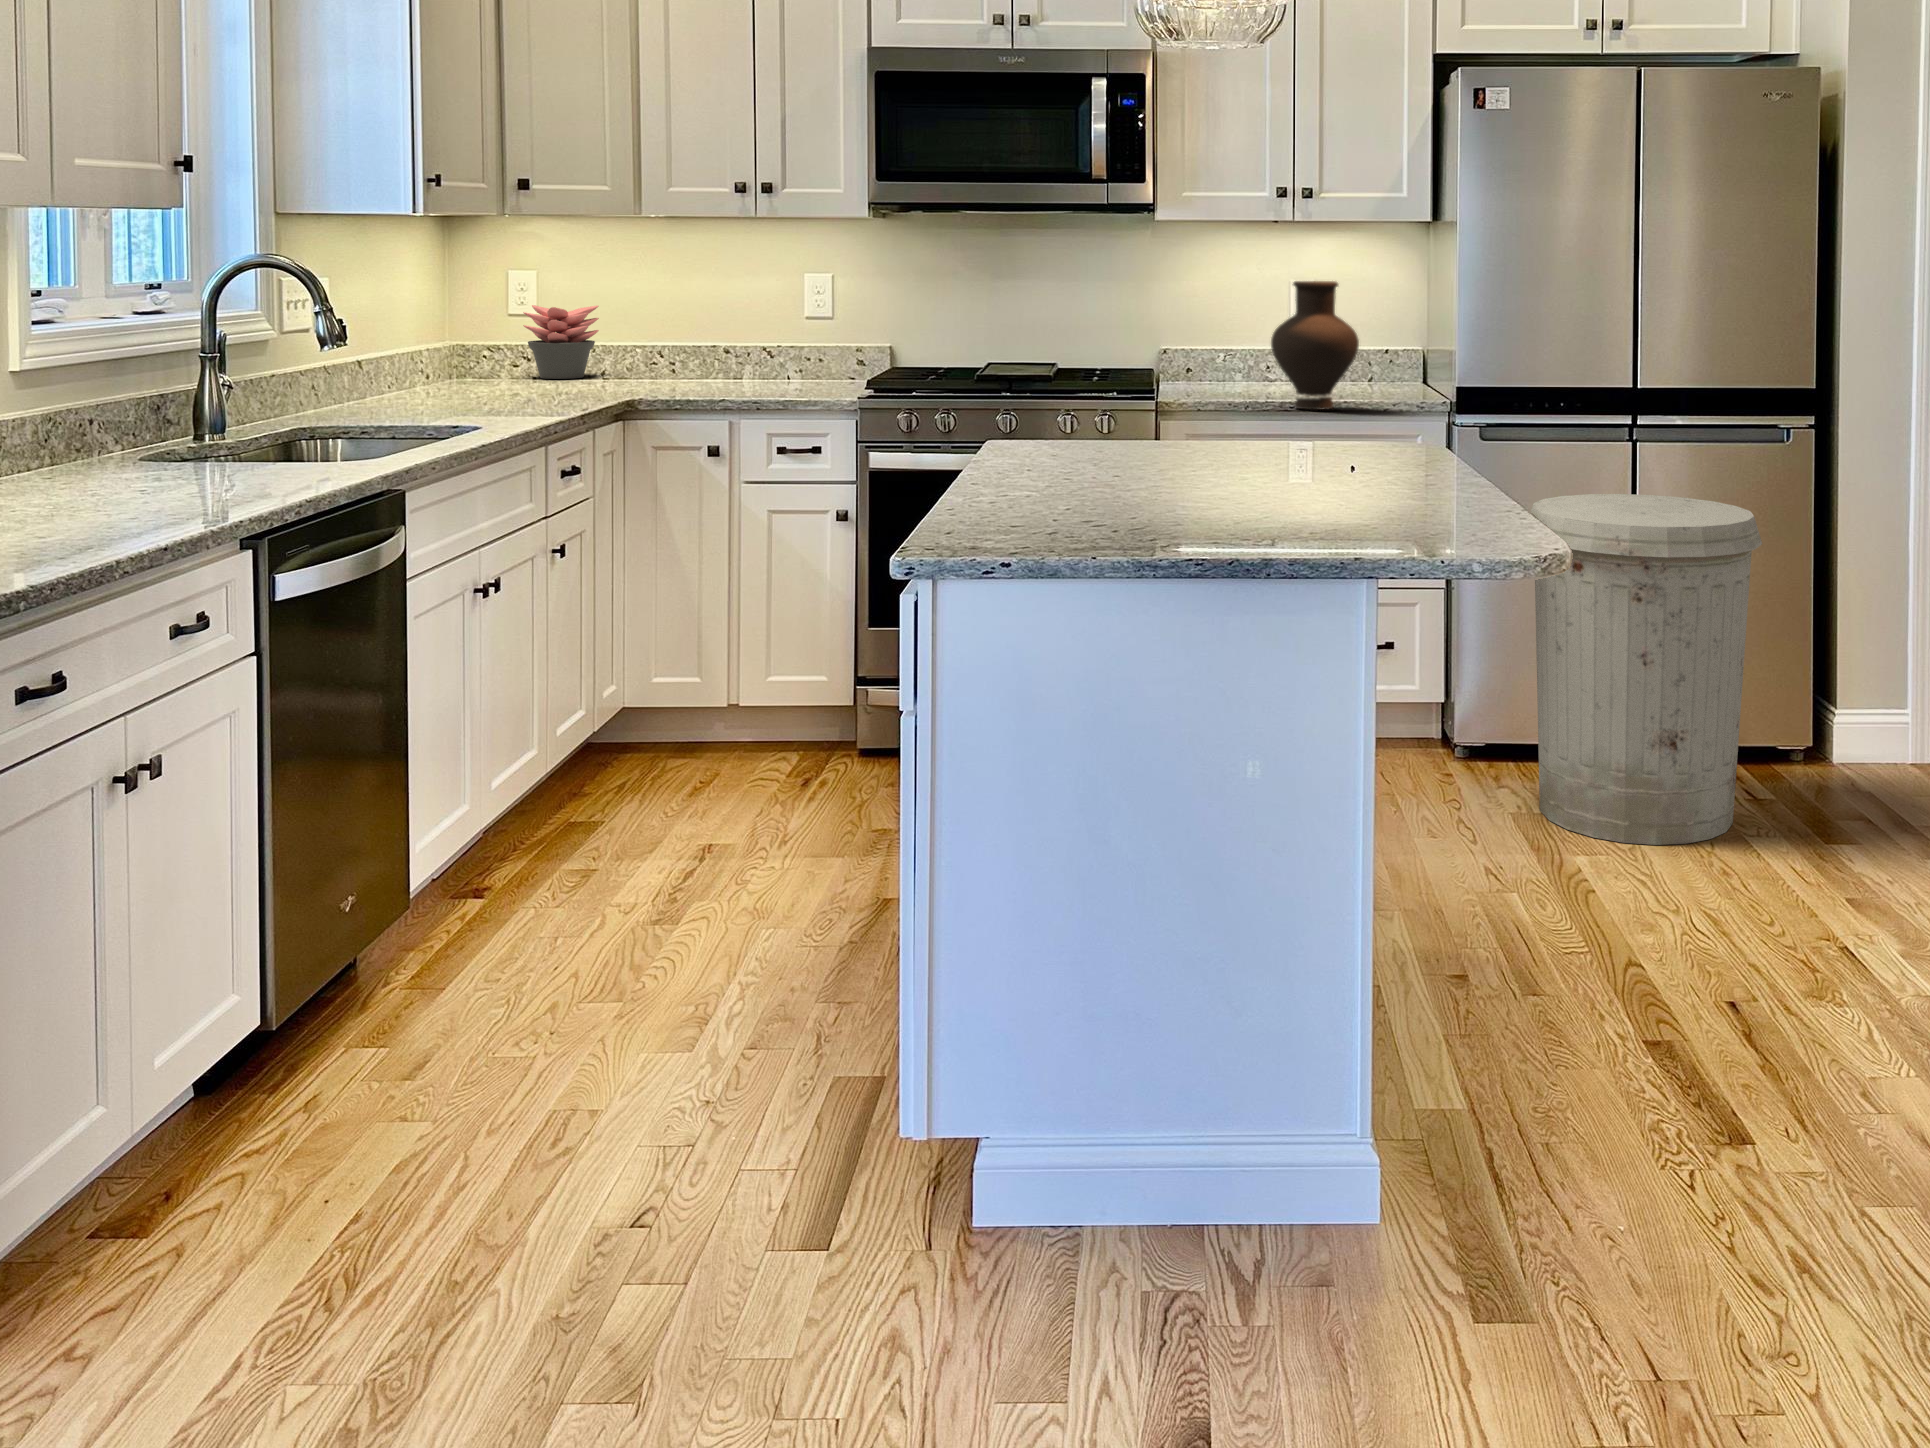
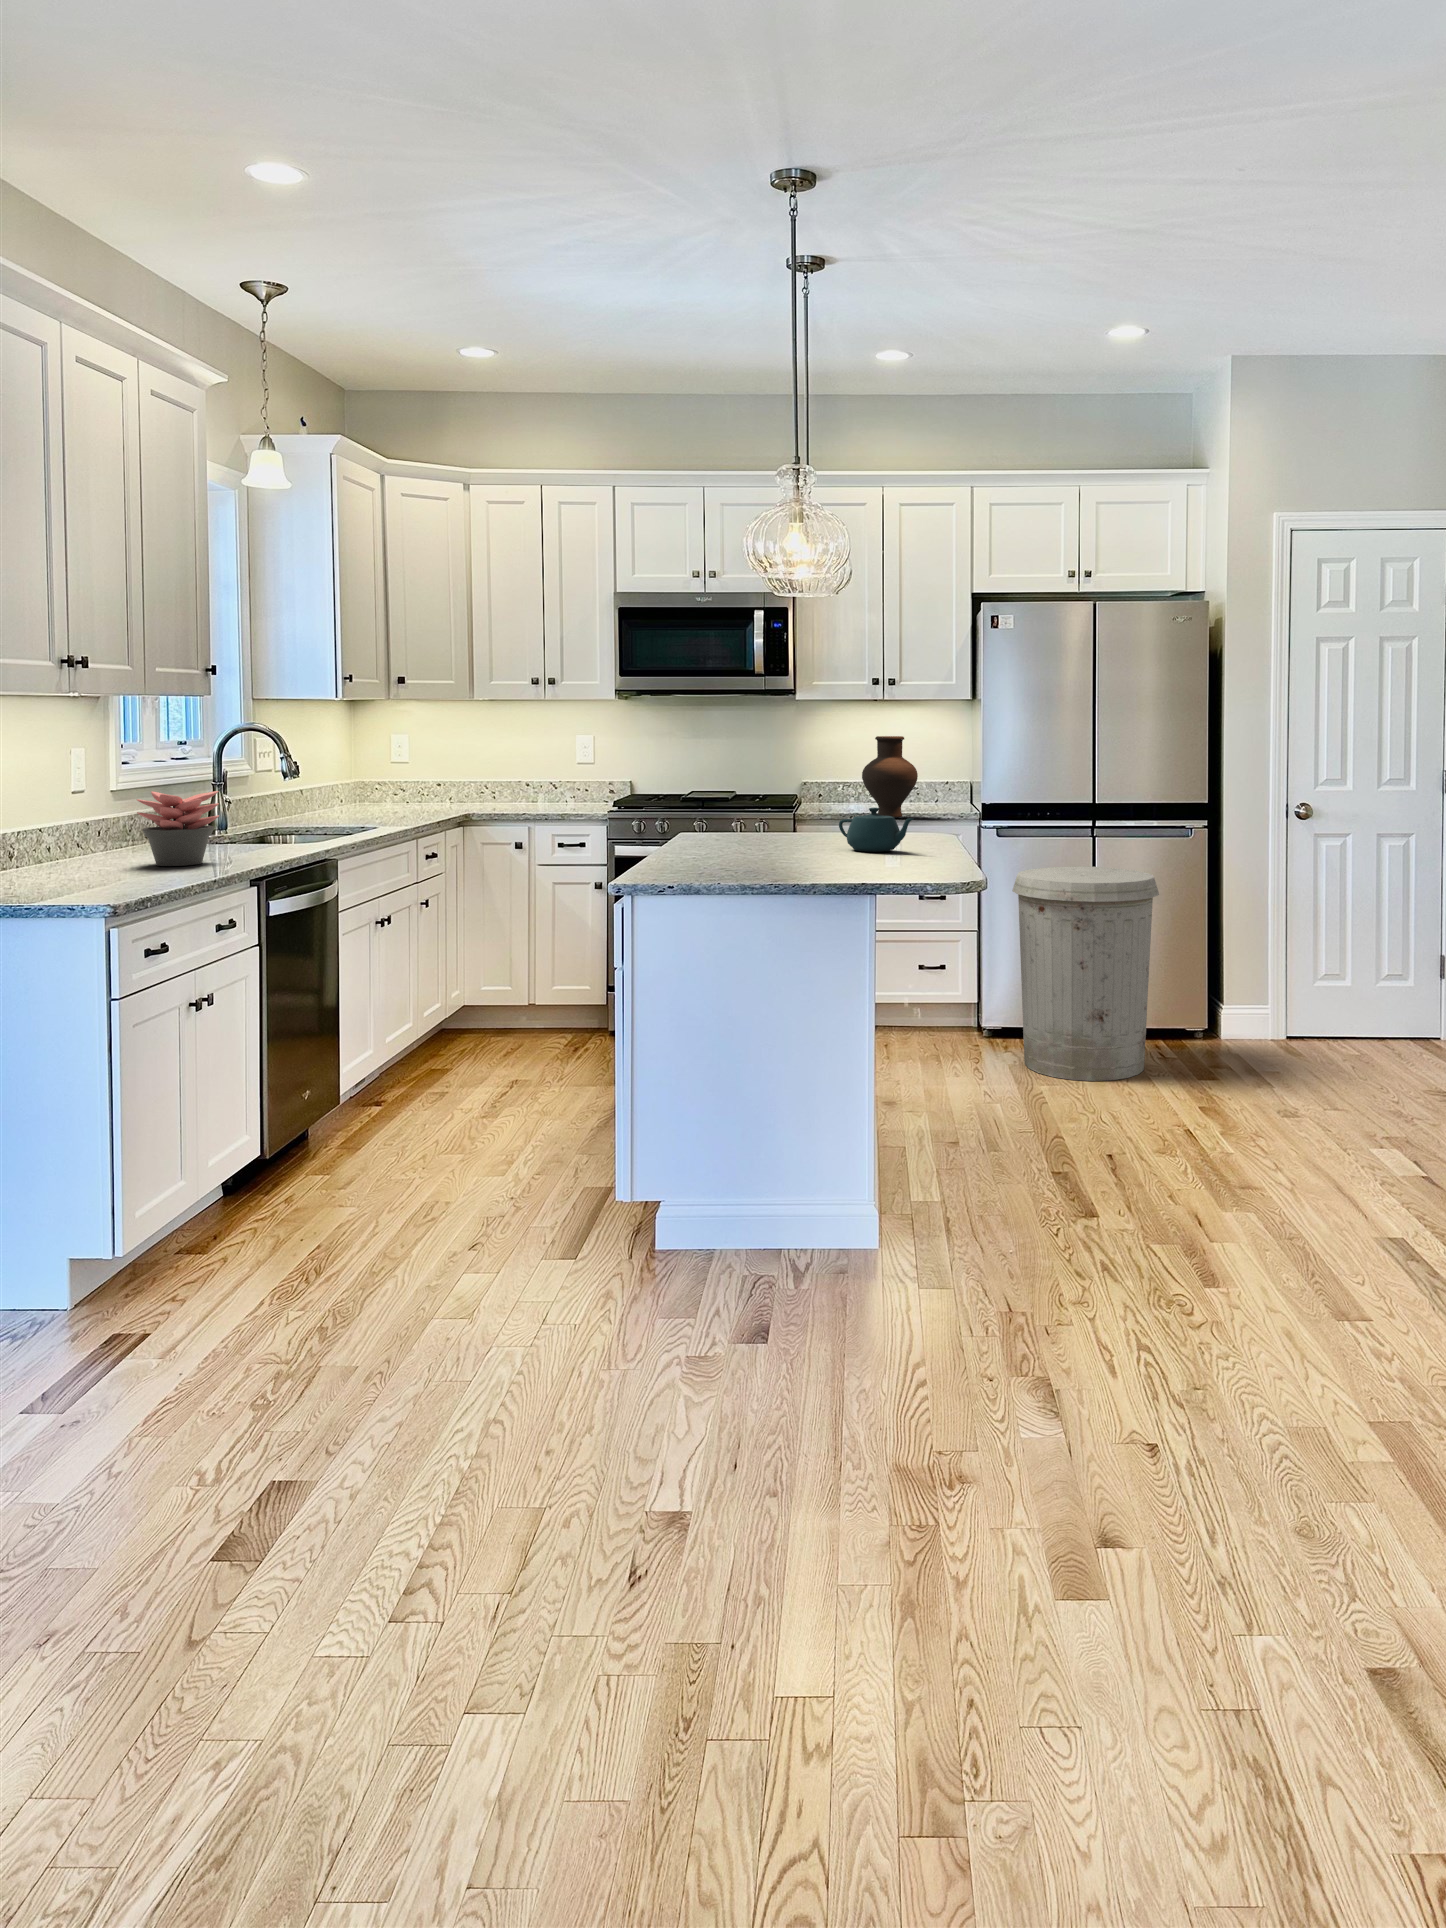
succulent plant: present [523,305,599,379] -> present [137,791,219,866]
teapot: none [1289,415,1426,492] -> present [839,807,913,852]

